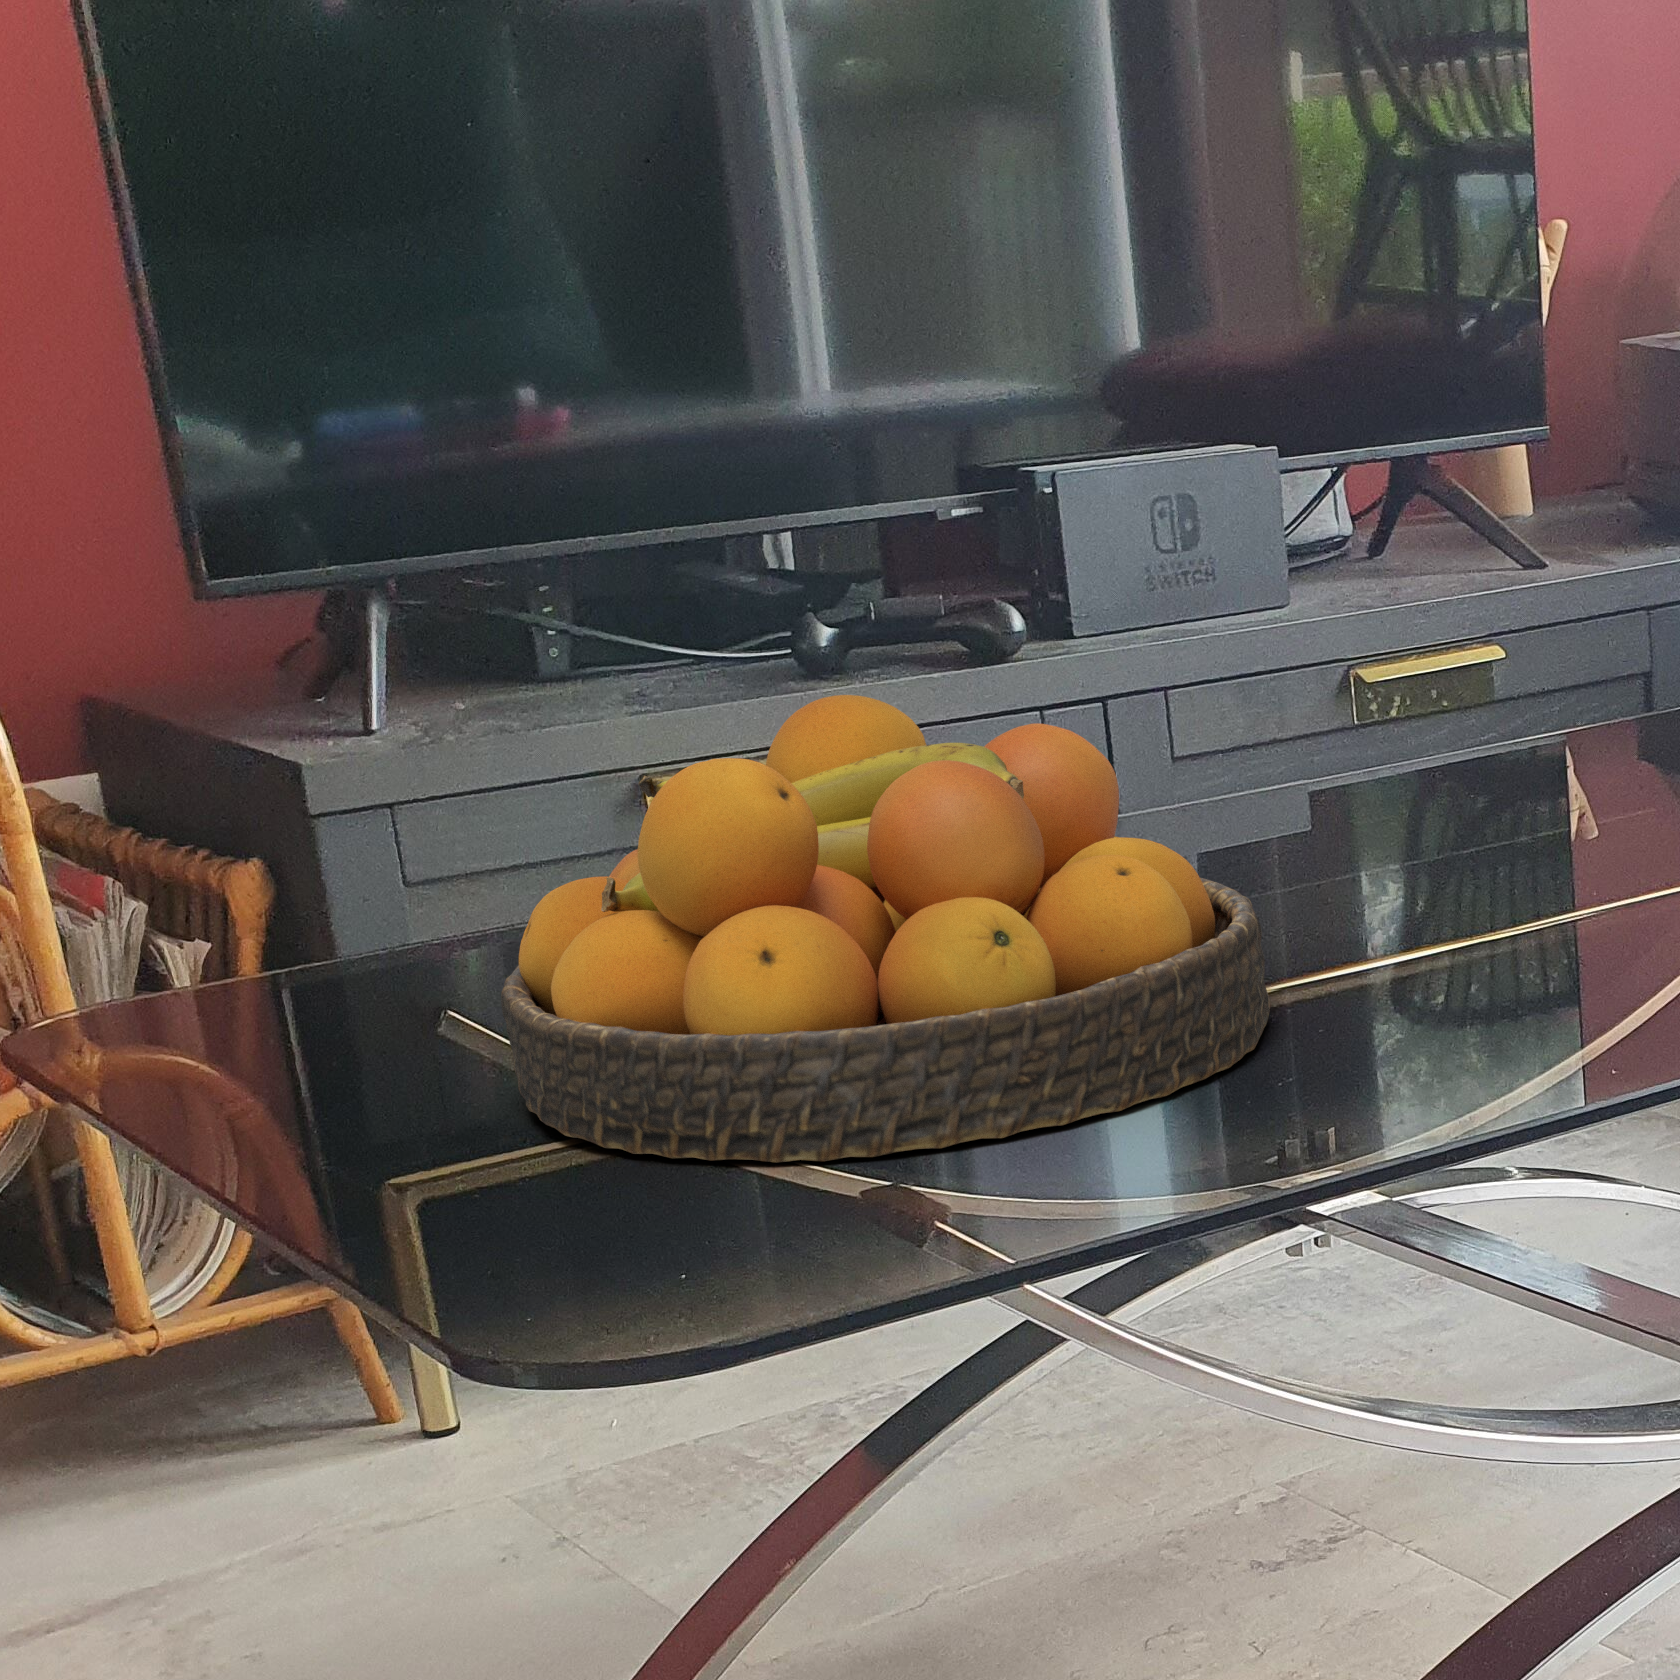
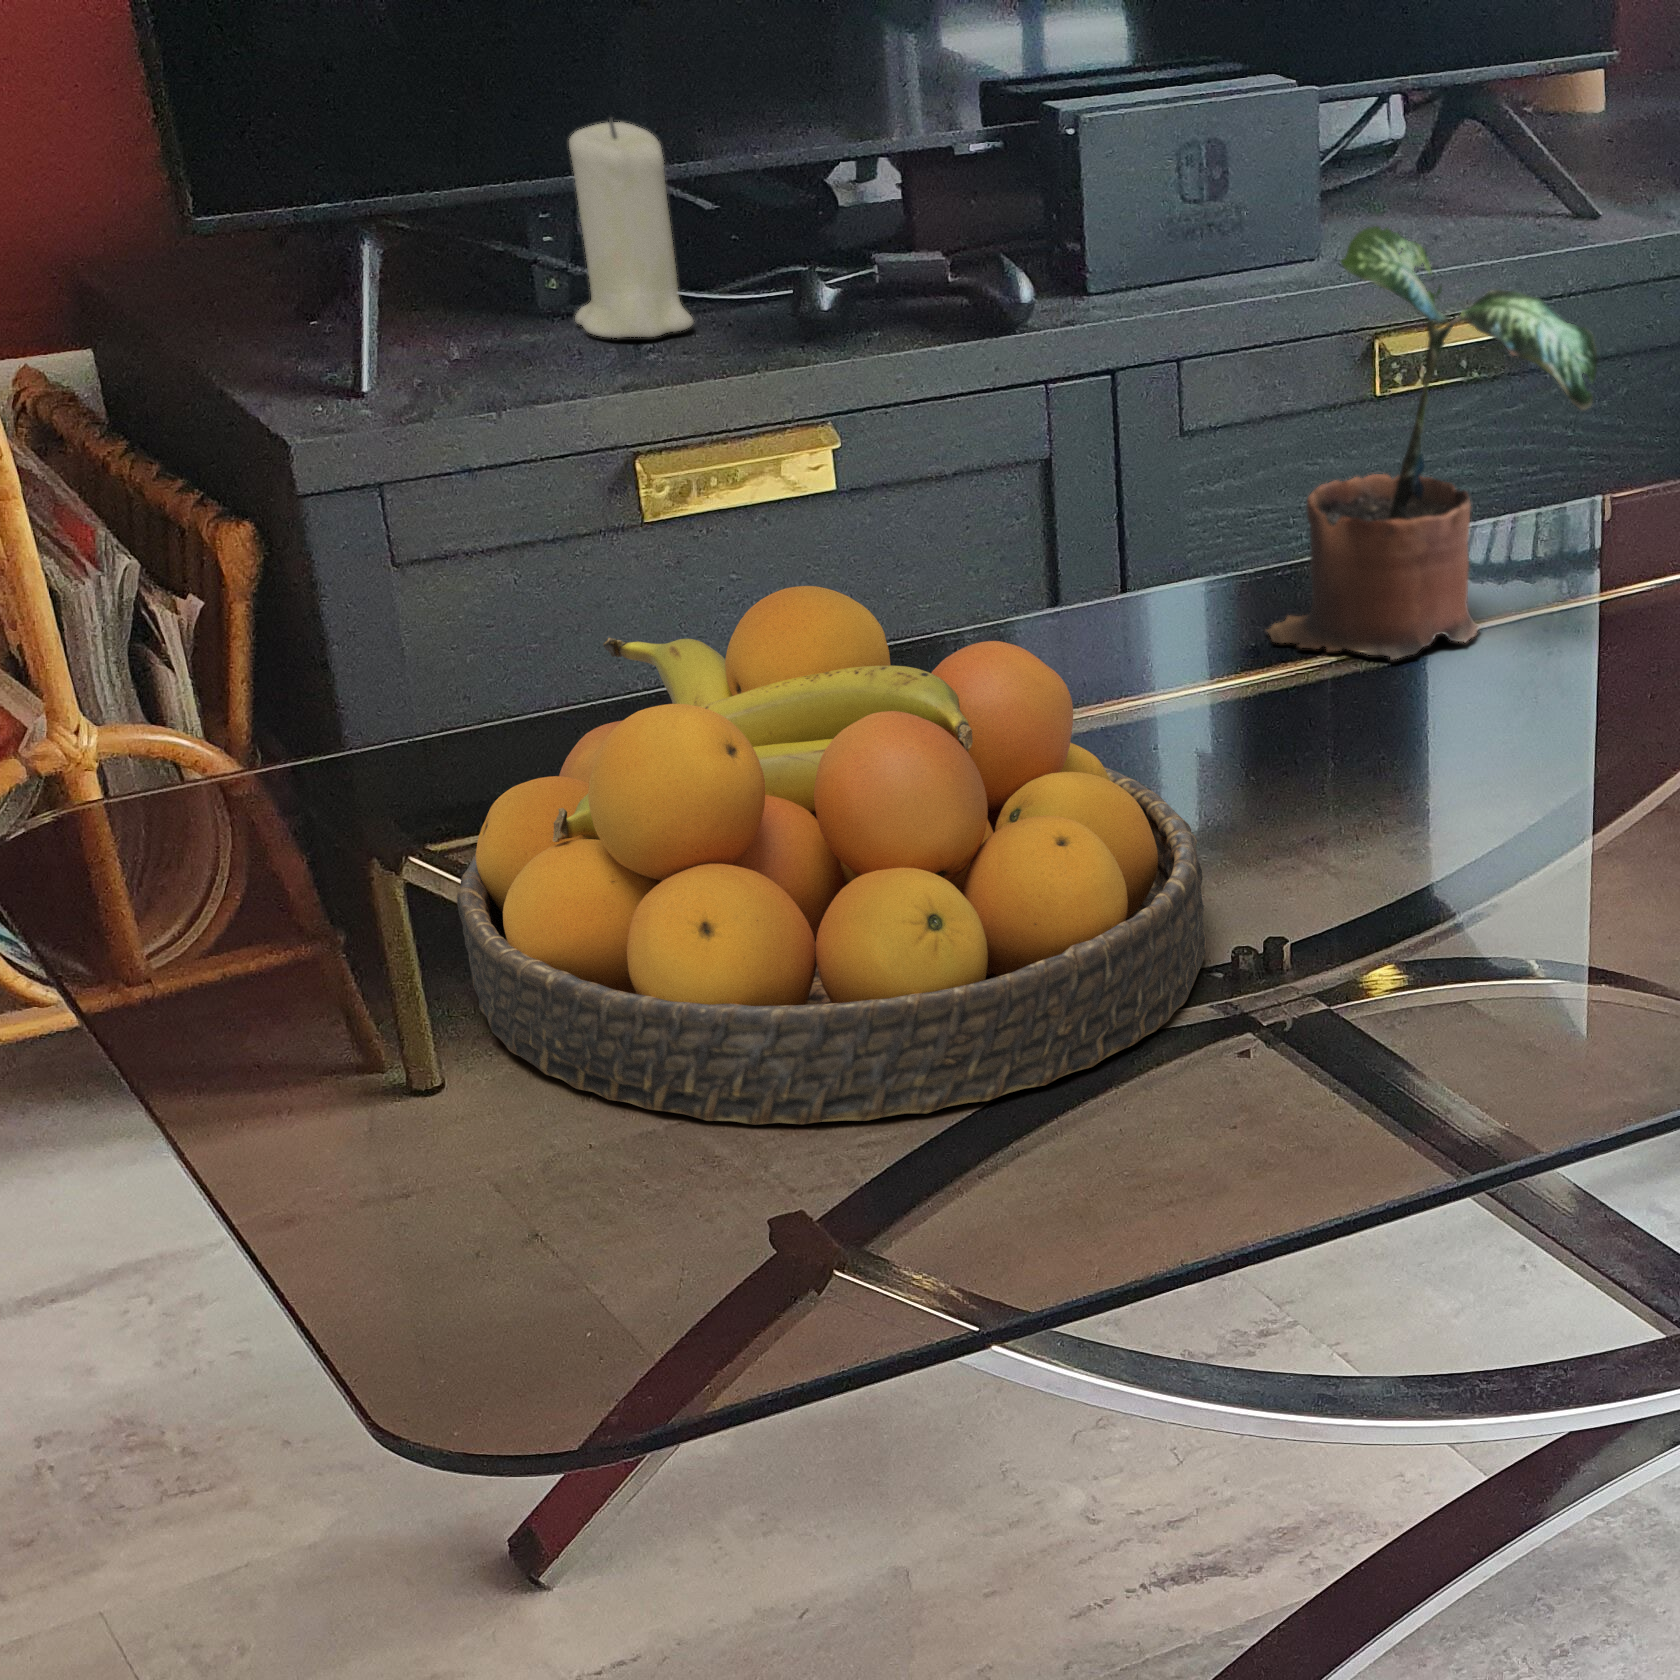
potted plant: none [1281,409,1588,832] -> present [1267,226,1597,659]
candle: none [567,489,693,690] -> present [569,118,693,338]

